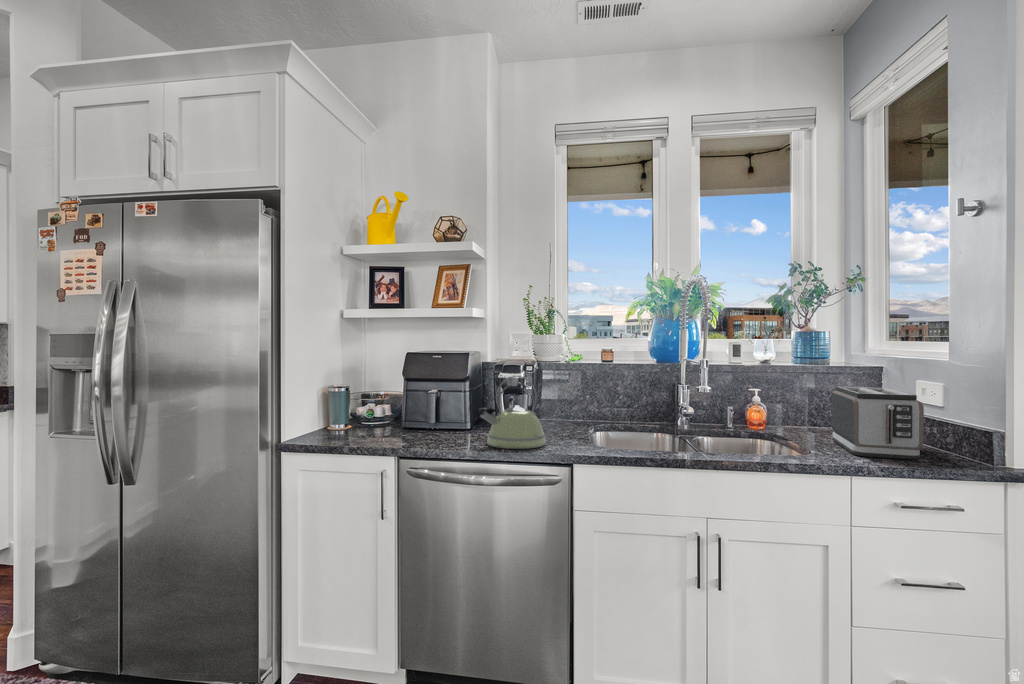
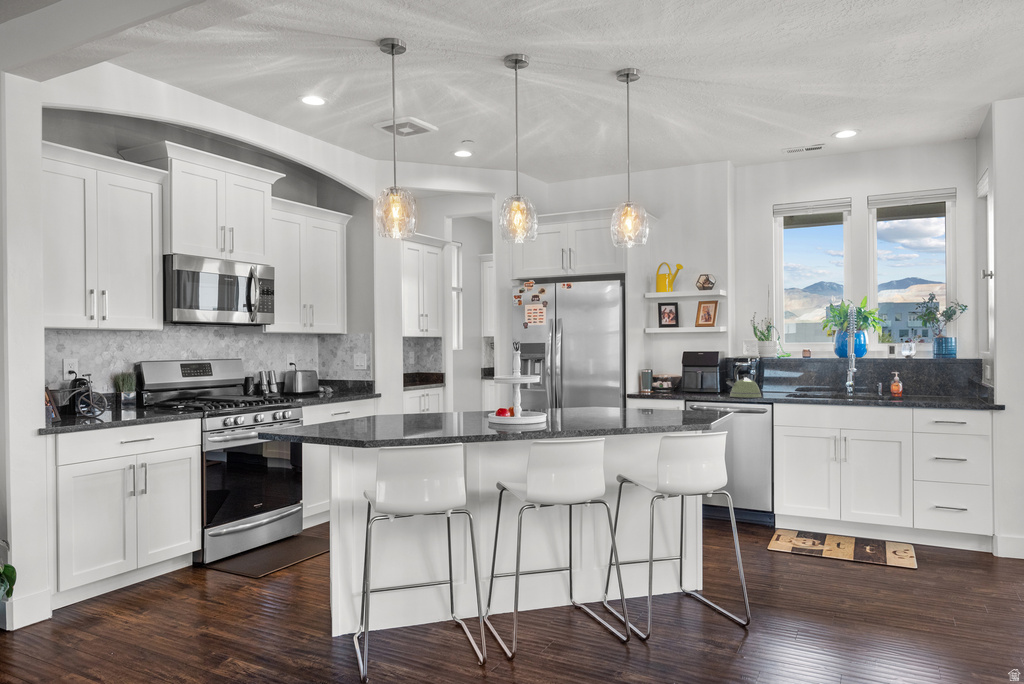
toaster: present [832,386,924,460] -> none [925,369,965,403]

